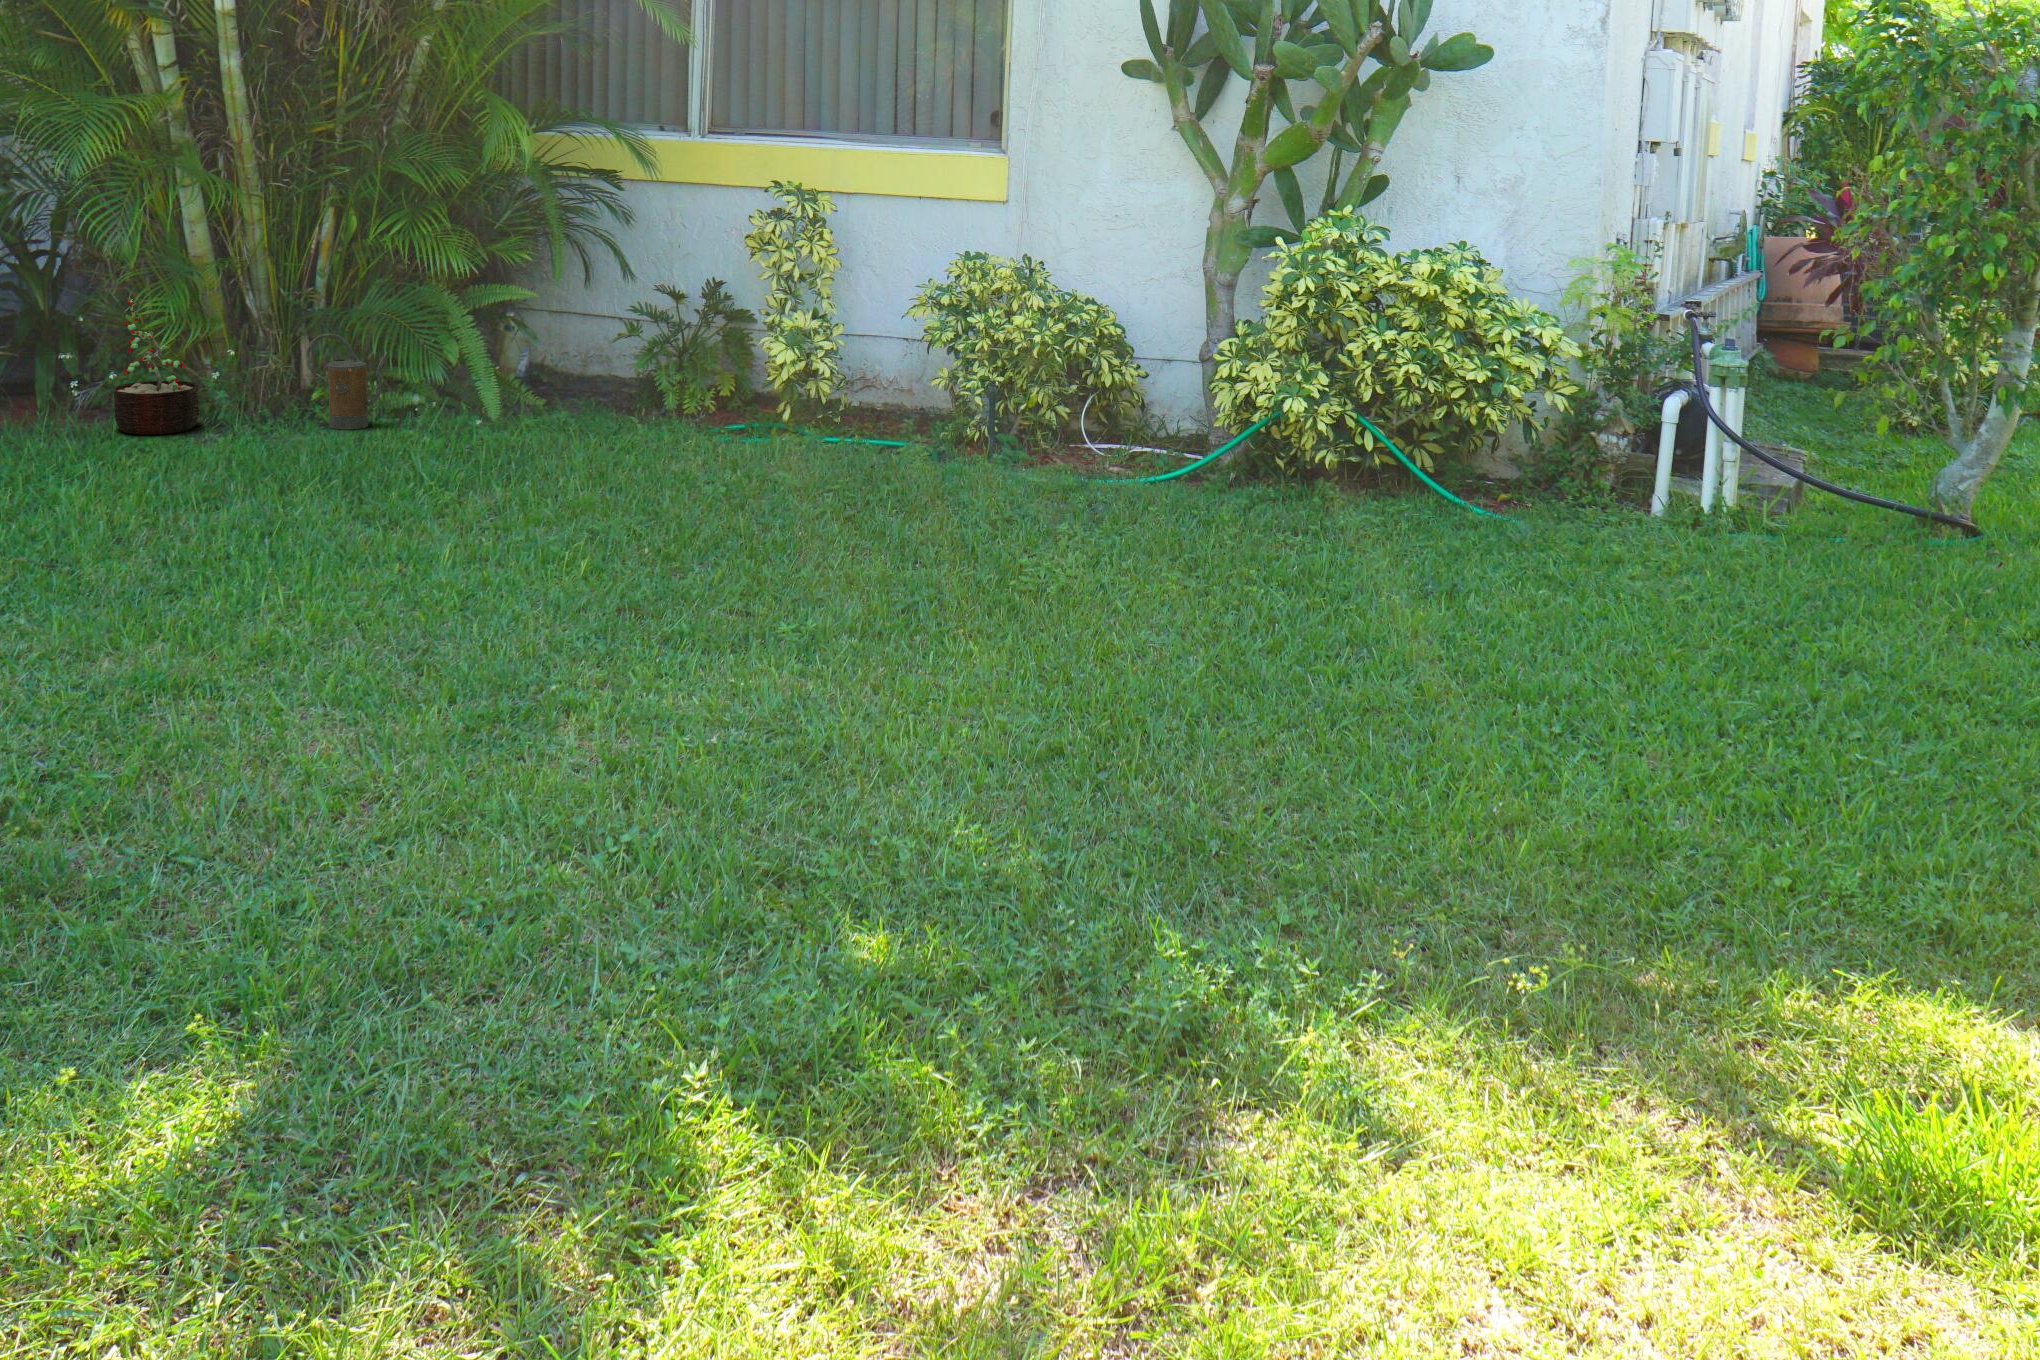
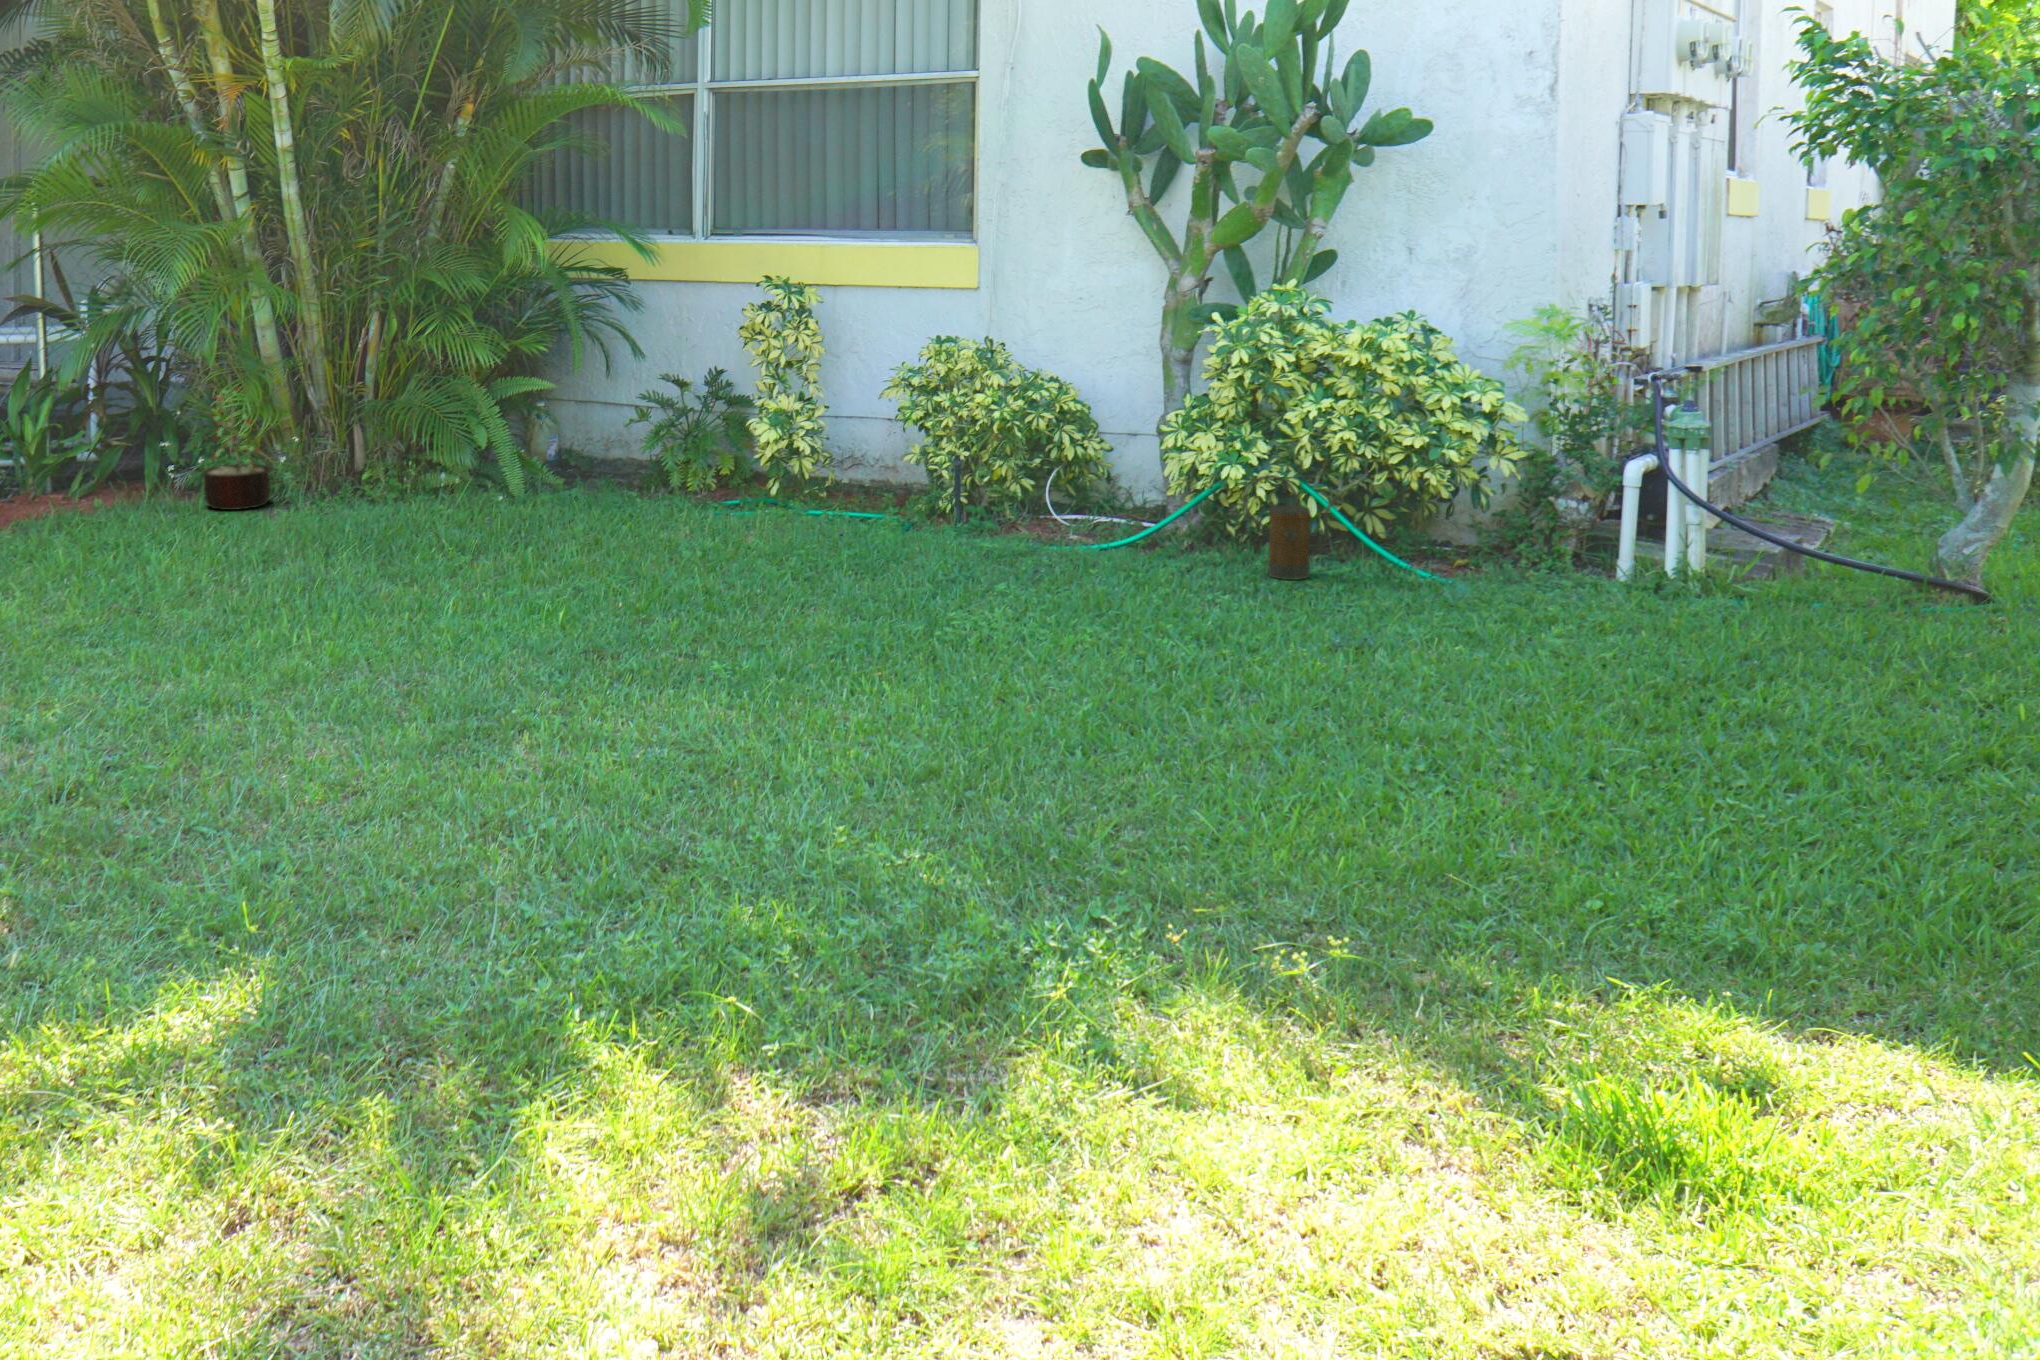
watering can: present [306,333,389,429] -> present [1243,475,1337,580]

